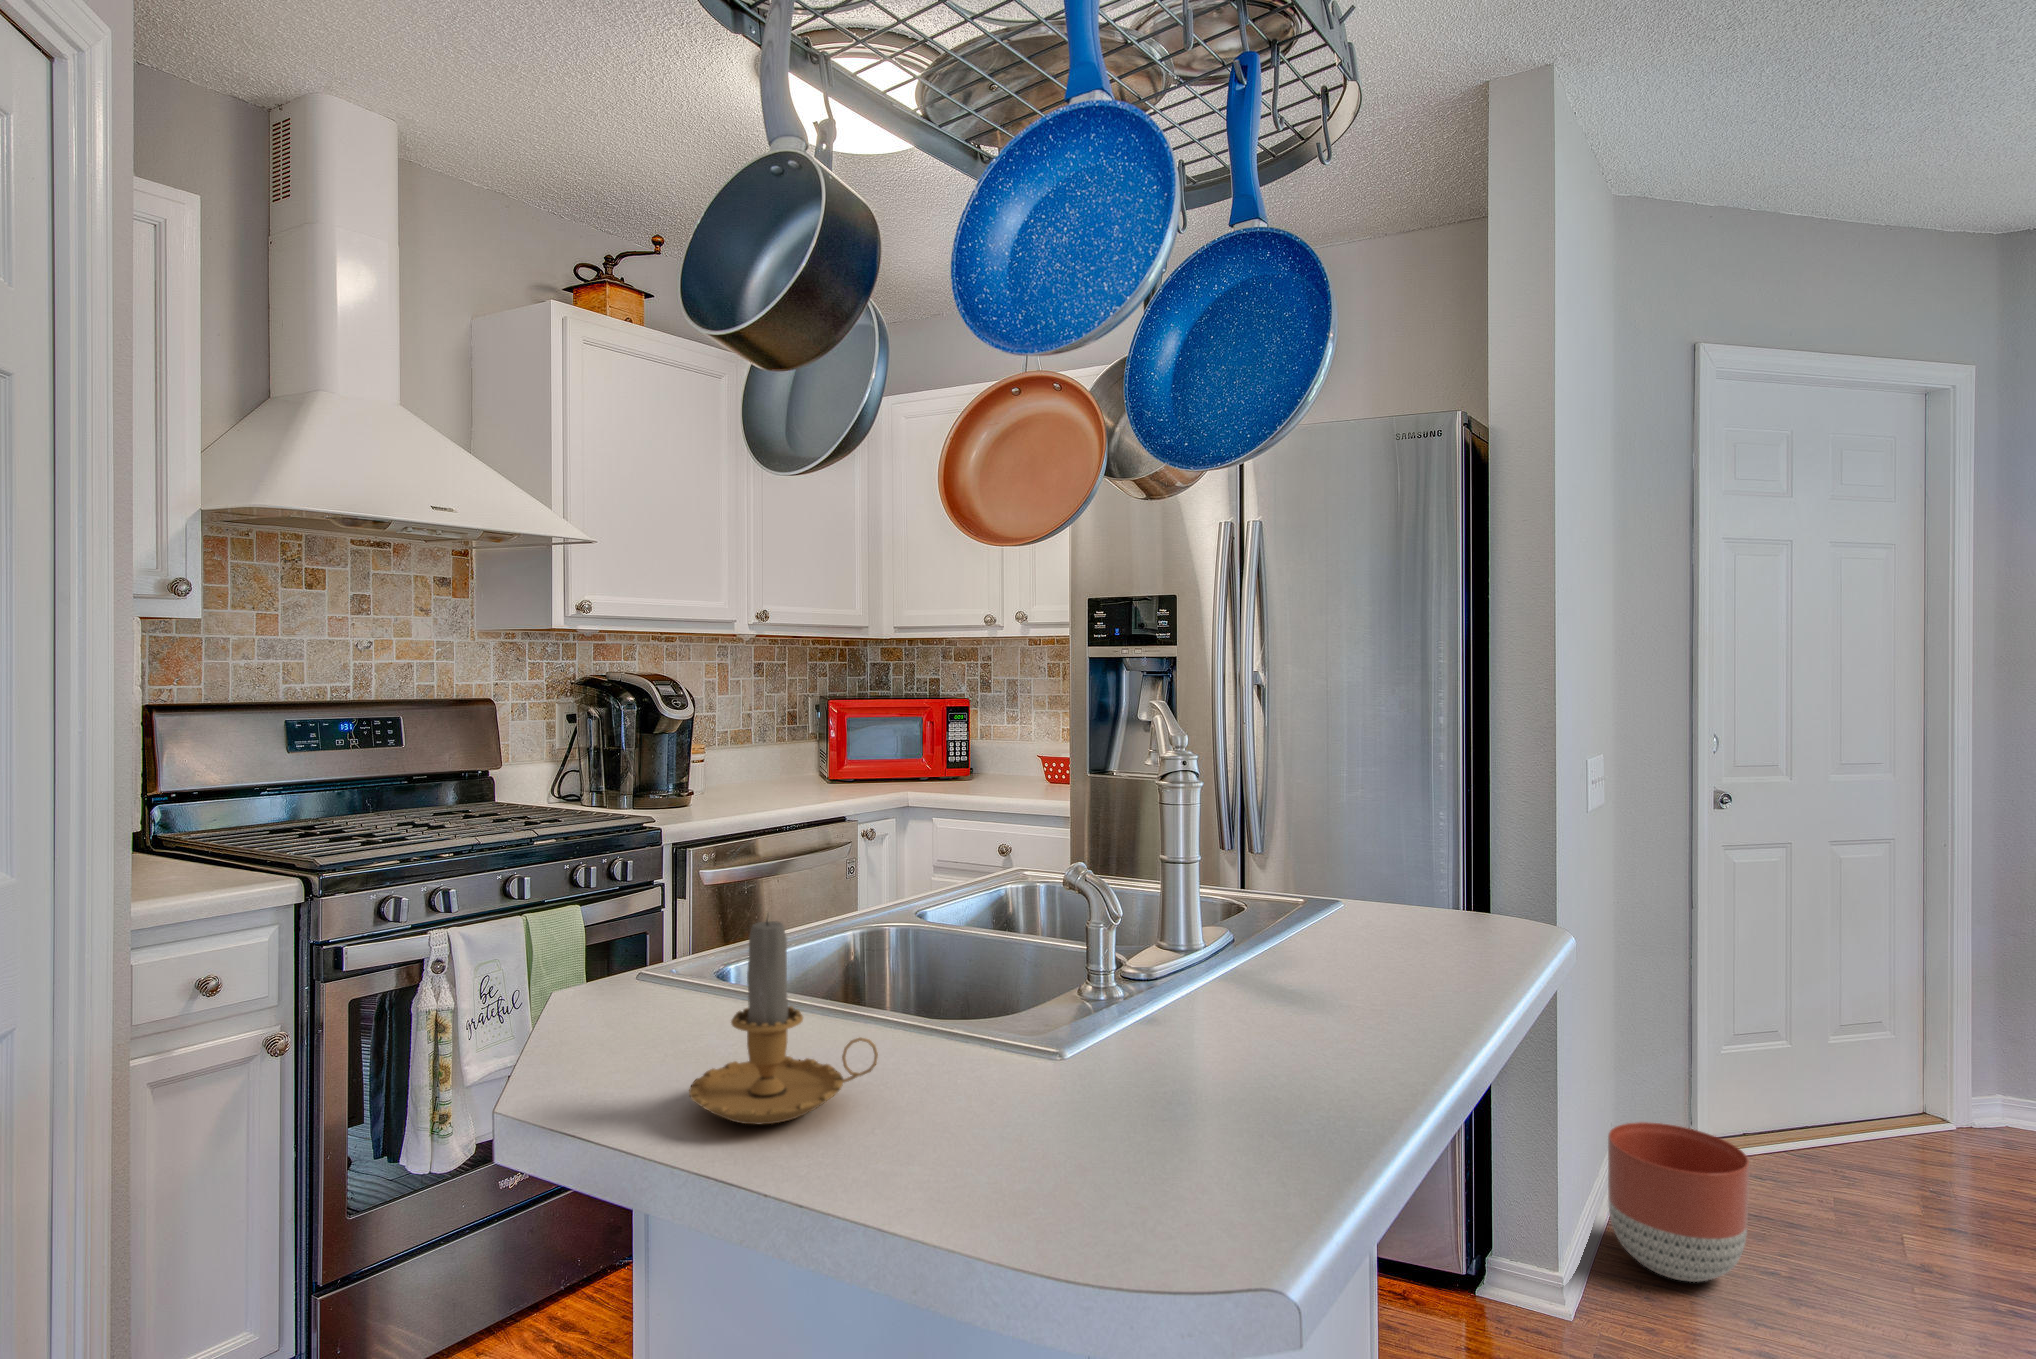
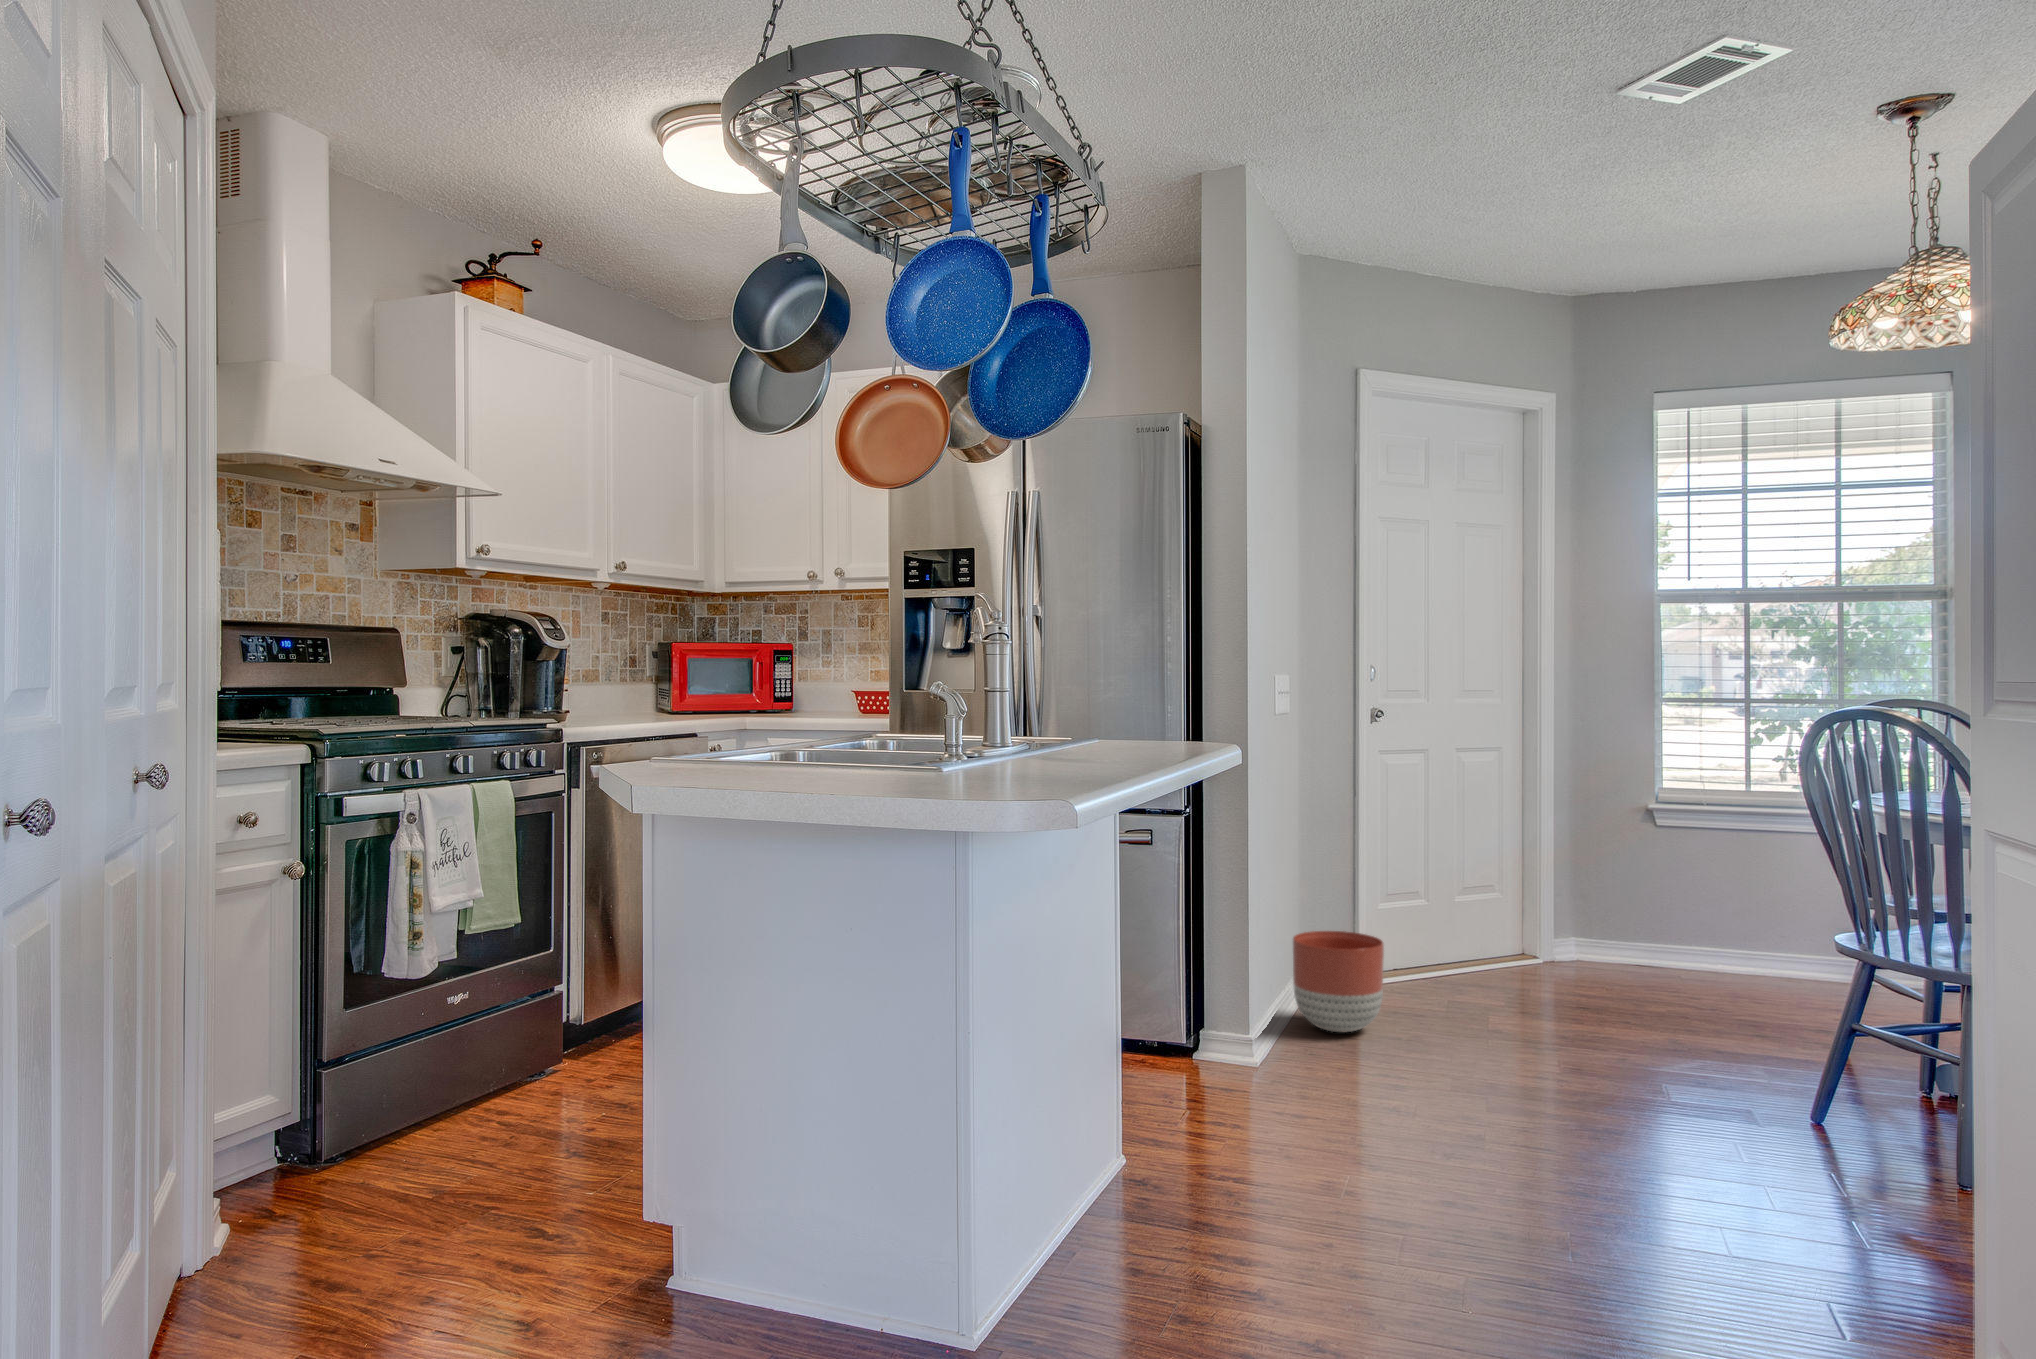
candle: present [689,919,878,1124] -> none [739,665,844,779]

